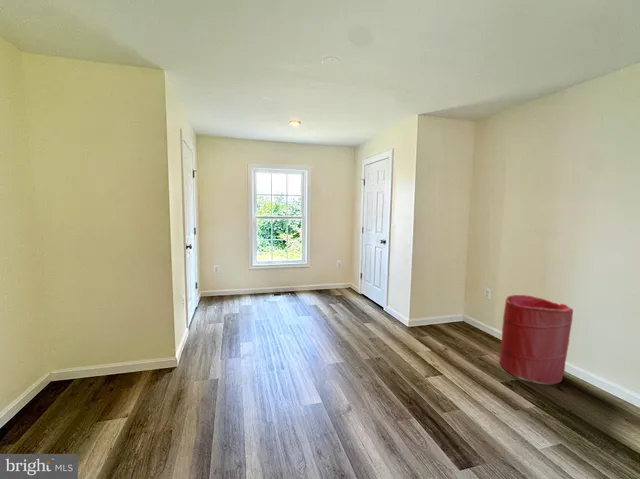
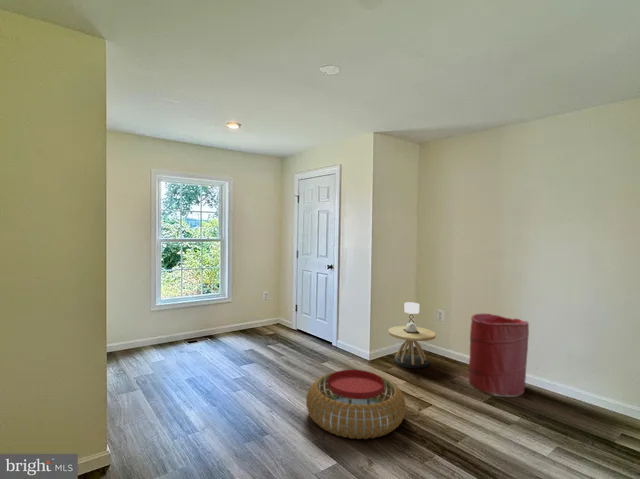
side table: none [428,278,475,340] -> present [388,303,436,368]
pouf: none [322,331,408,391] -> present [306,370,406,439]

